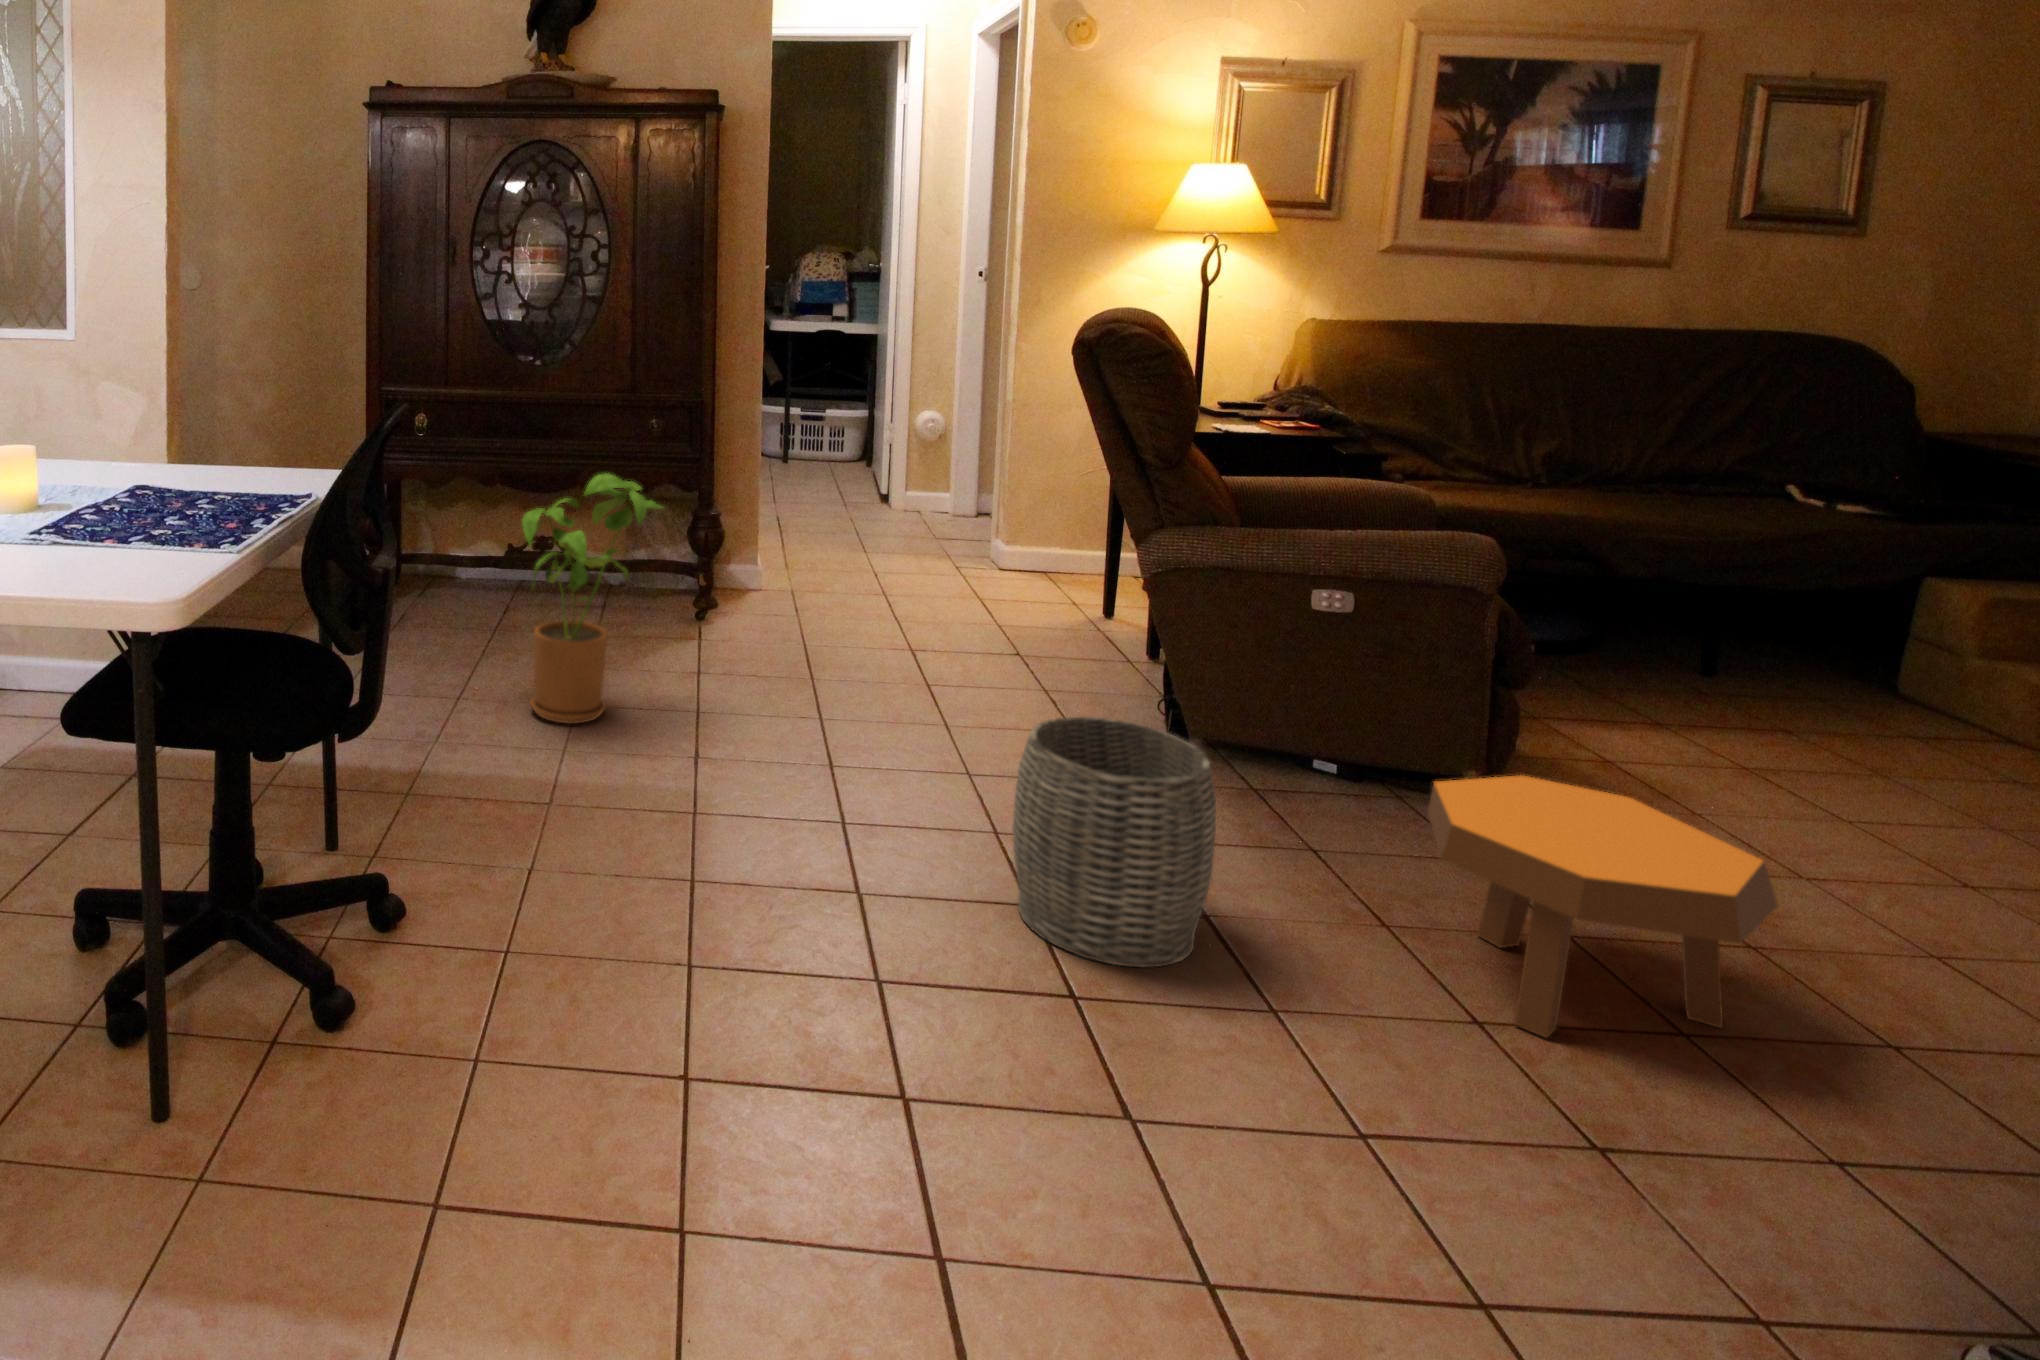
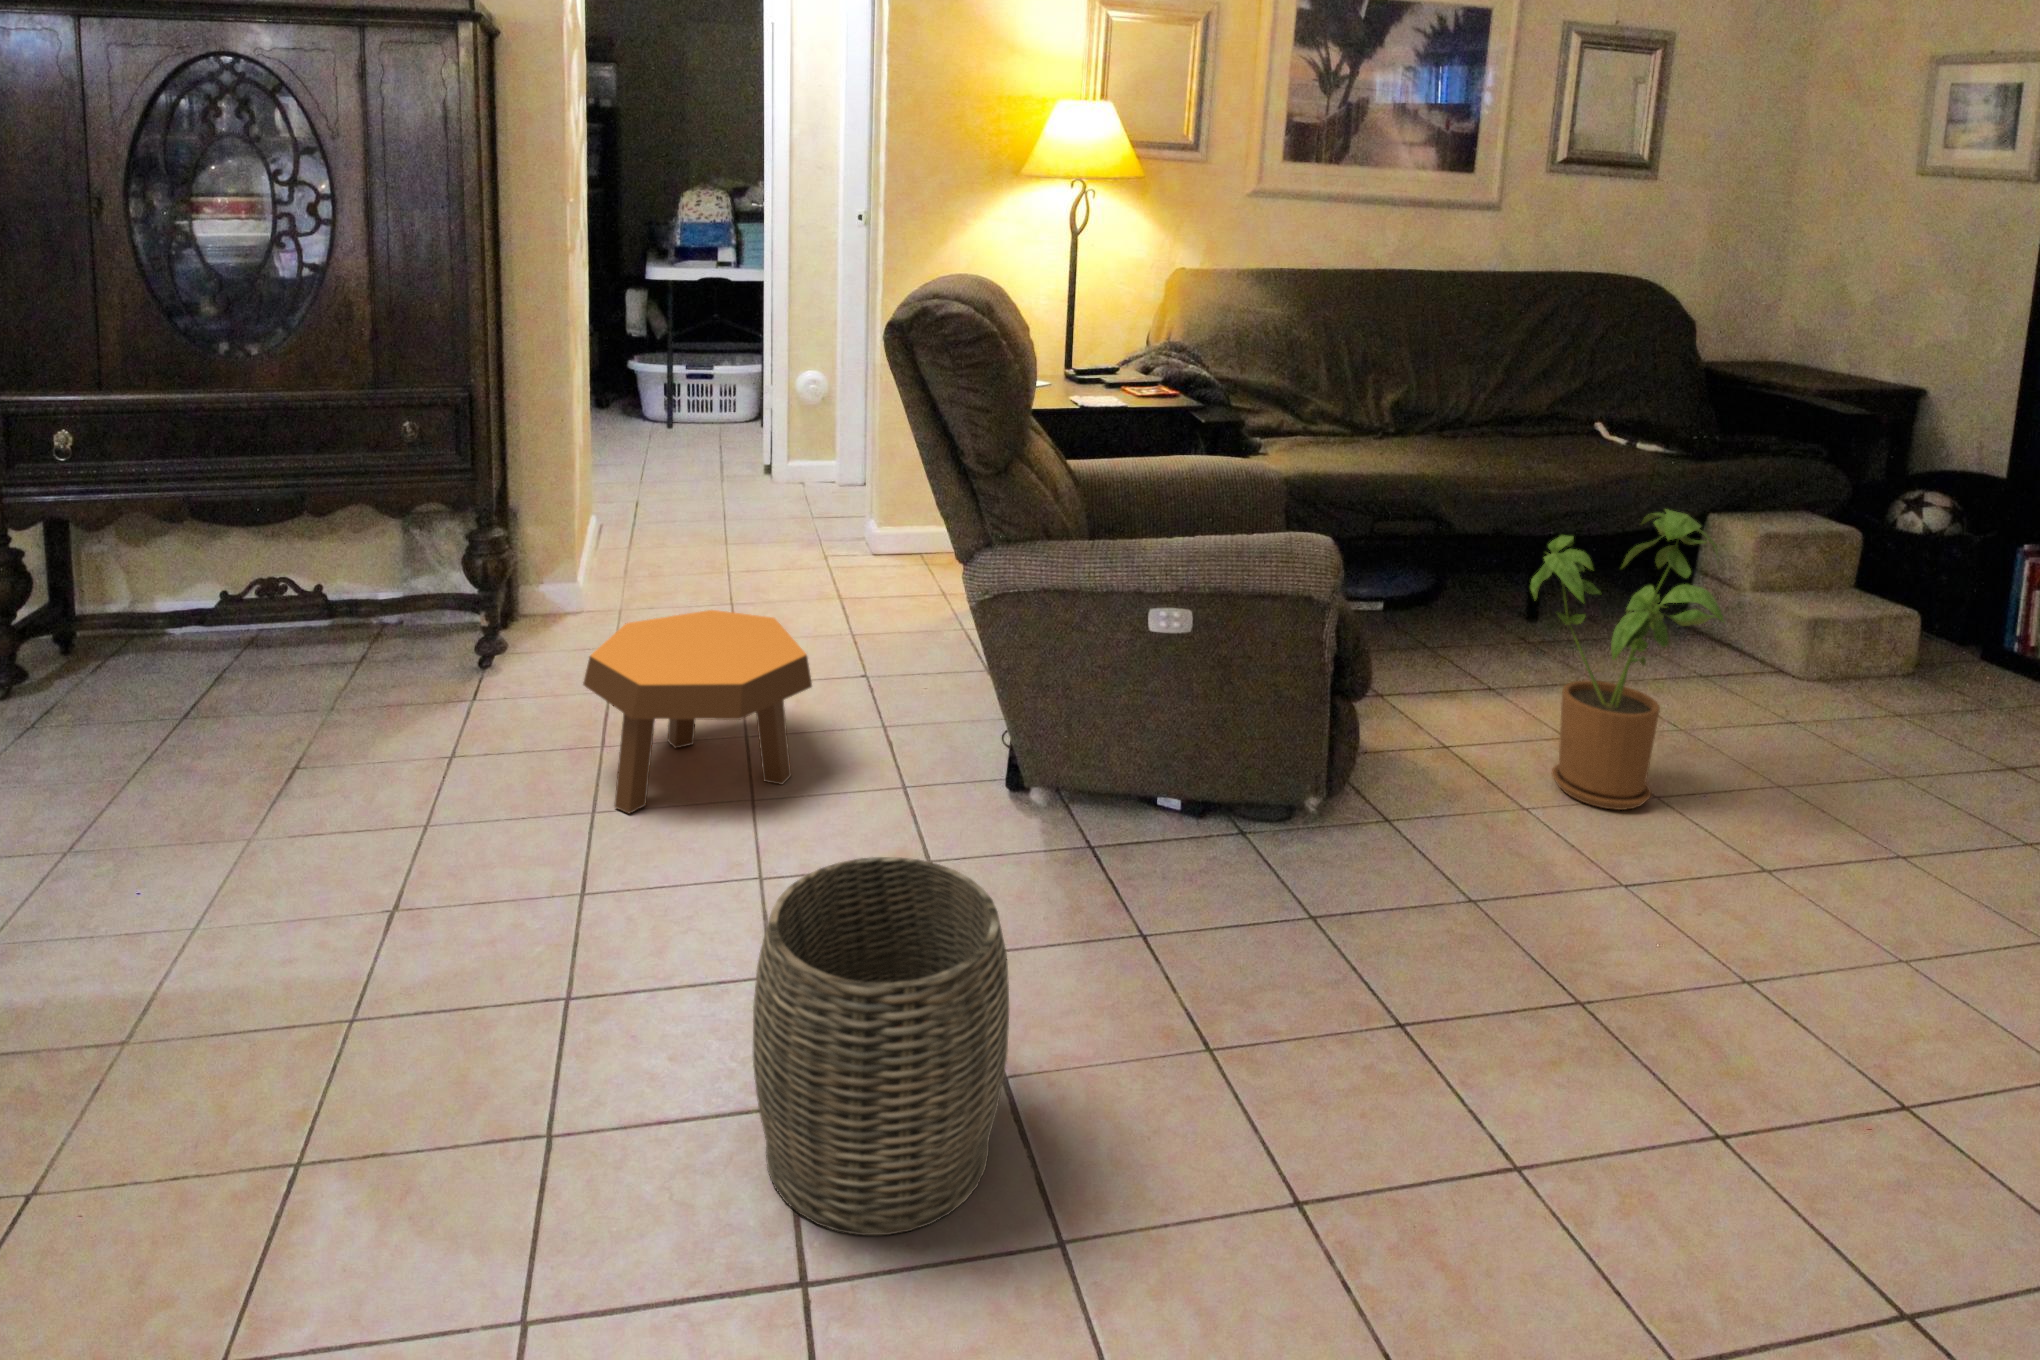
house plant: present [522,474,661,724] -> present [1531,509,1725,810]
footstool: present [1428,775,1778,1038] -> present [583,610,812,813]

